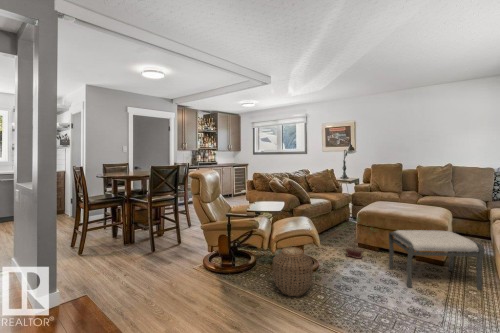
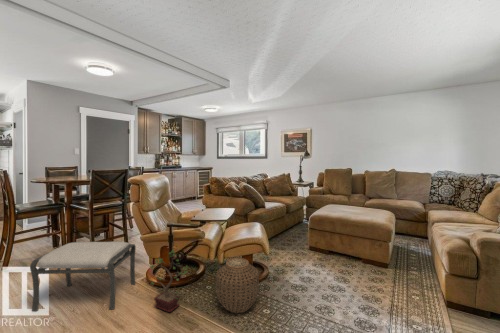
potted plant: present [344,224,375,259] -> present [150,250,188,312]
ottoman: present [389,230,484,290] -> present [30,242,136,311]

